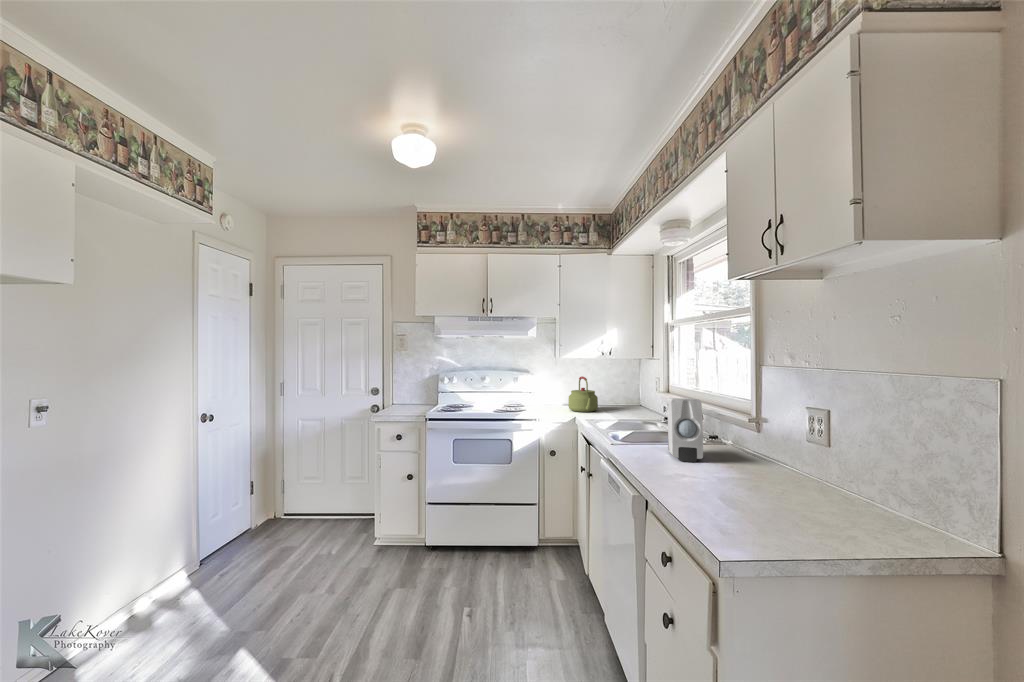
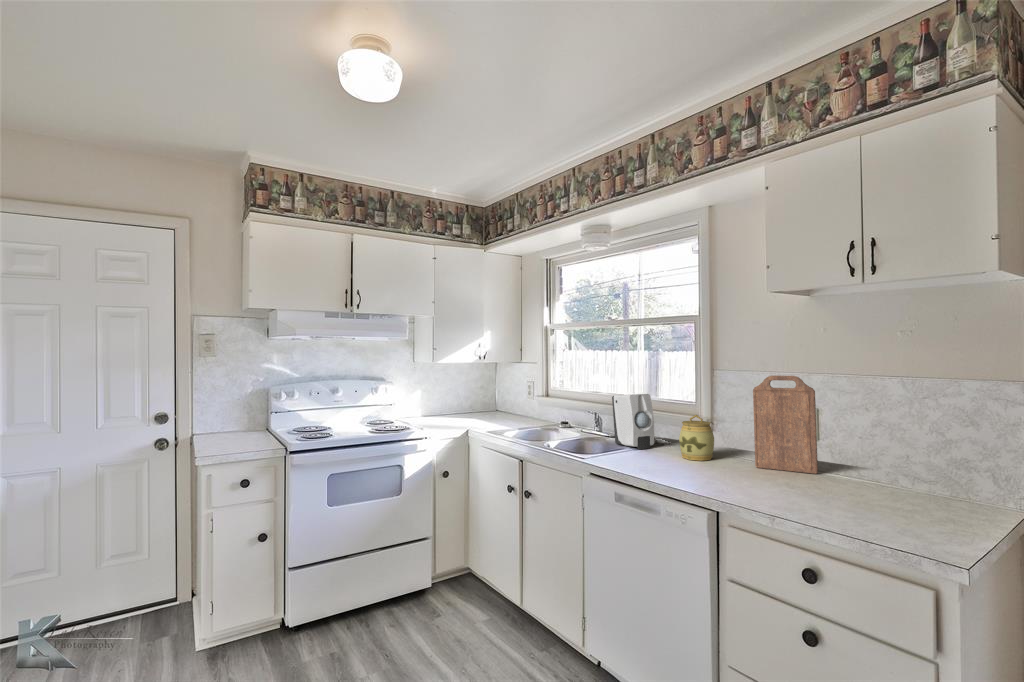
kettle: present [568,376,598,412] -> none [445,384,478,423]
cutting board: none [775,389,861,542] -> present [753,376,818,474]
jar: none [704,430,750,489] -> present [679,415,714,461]

